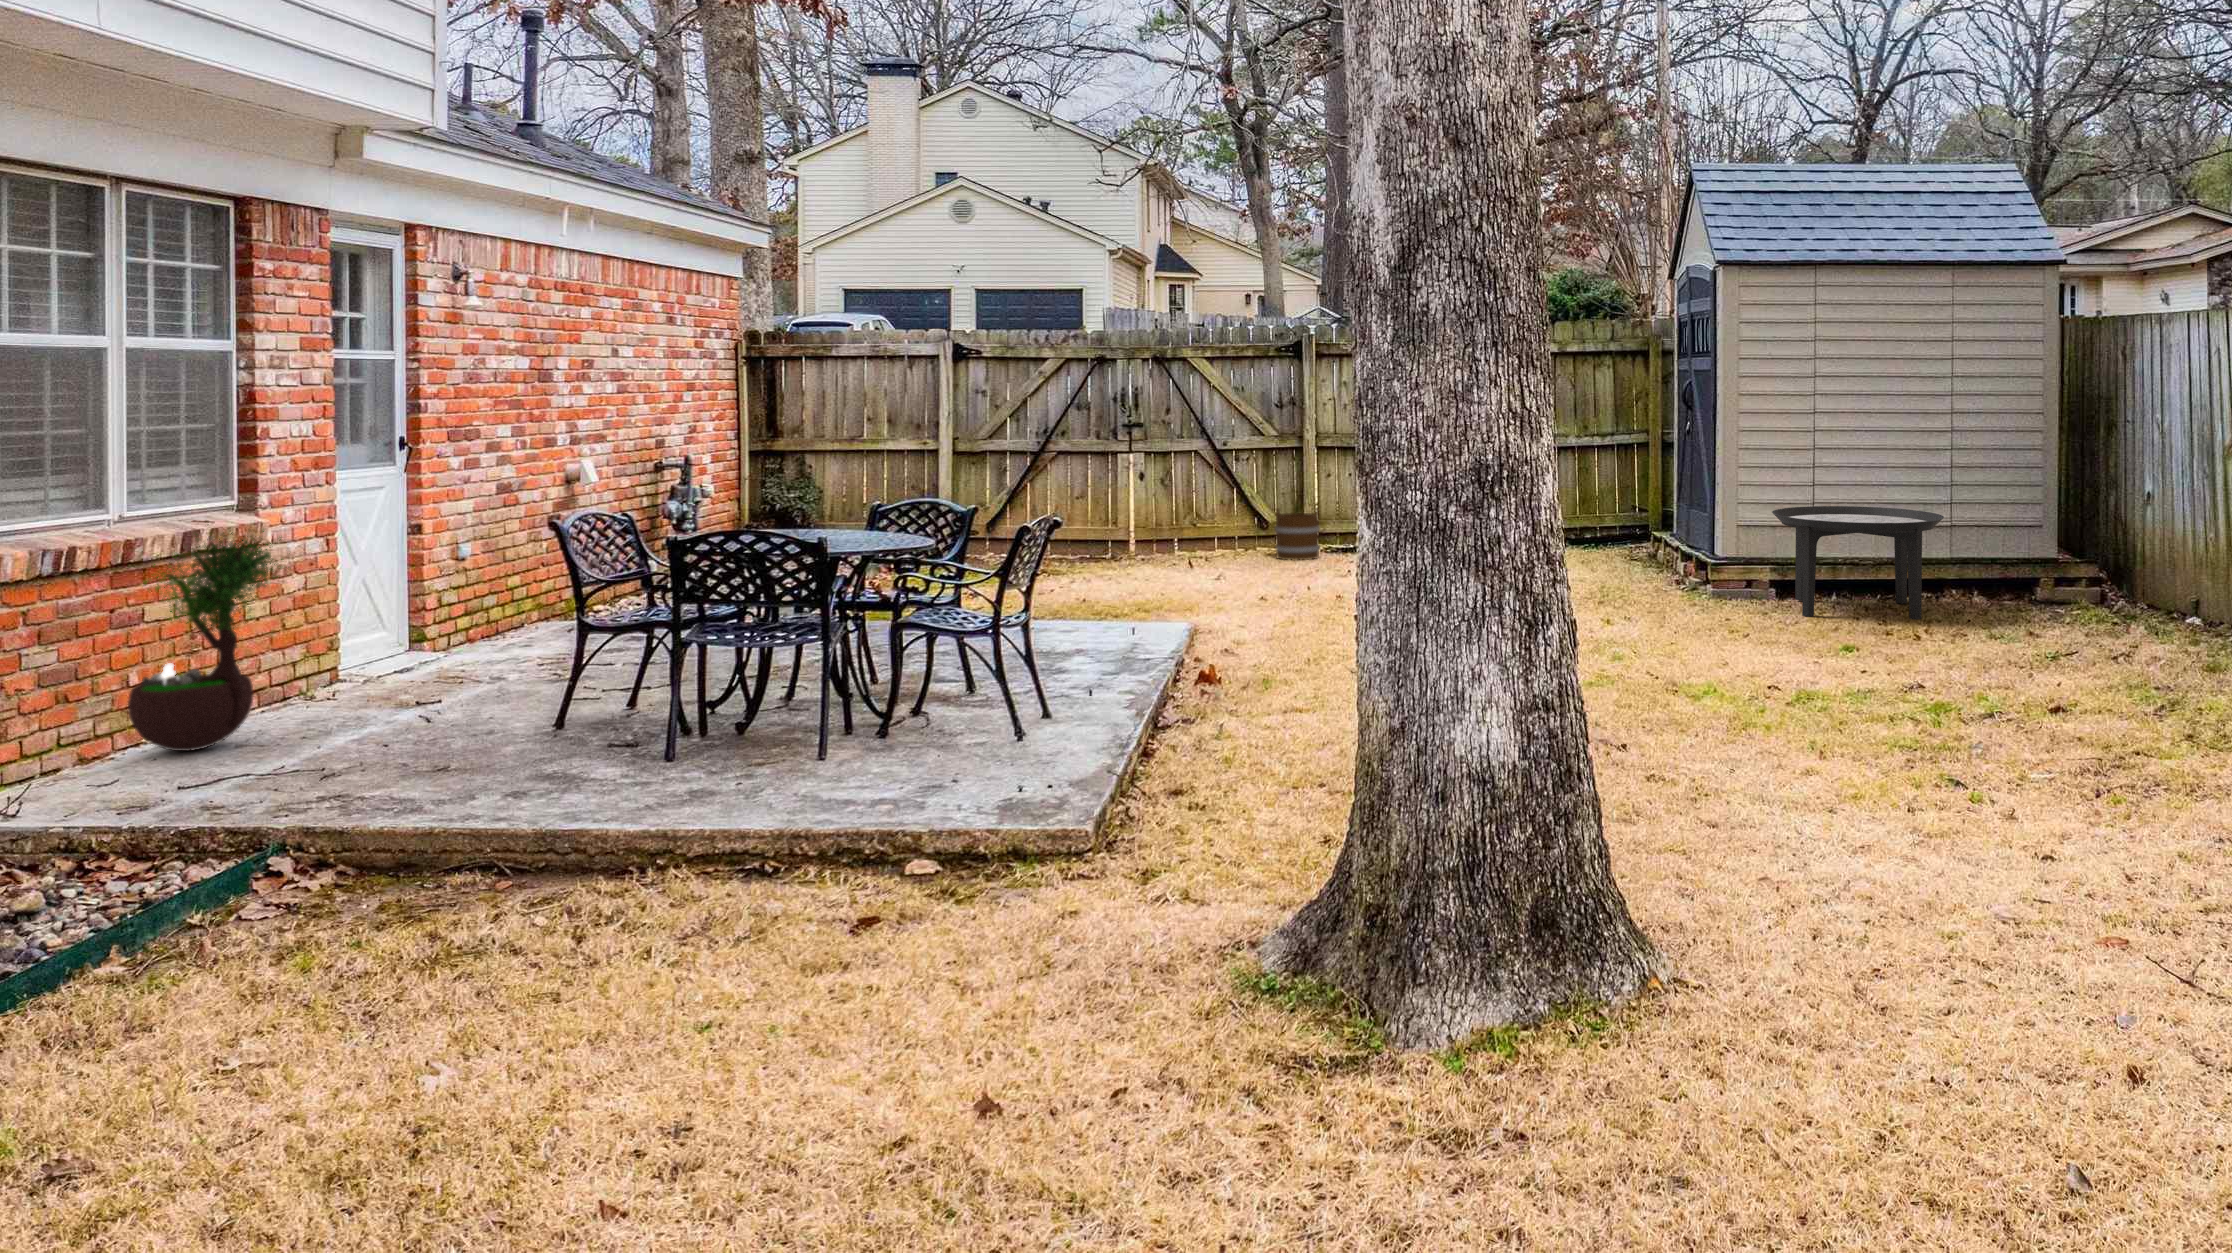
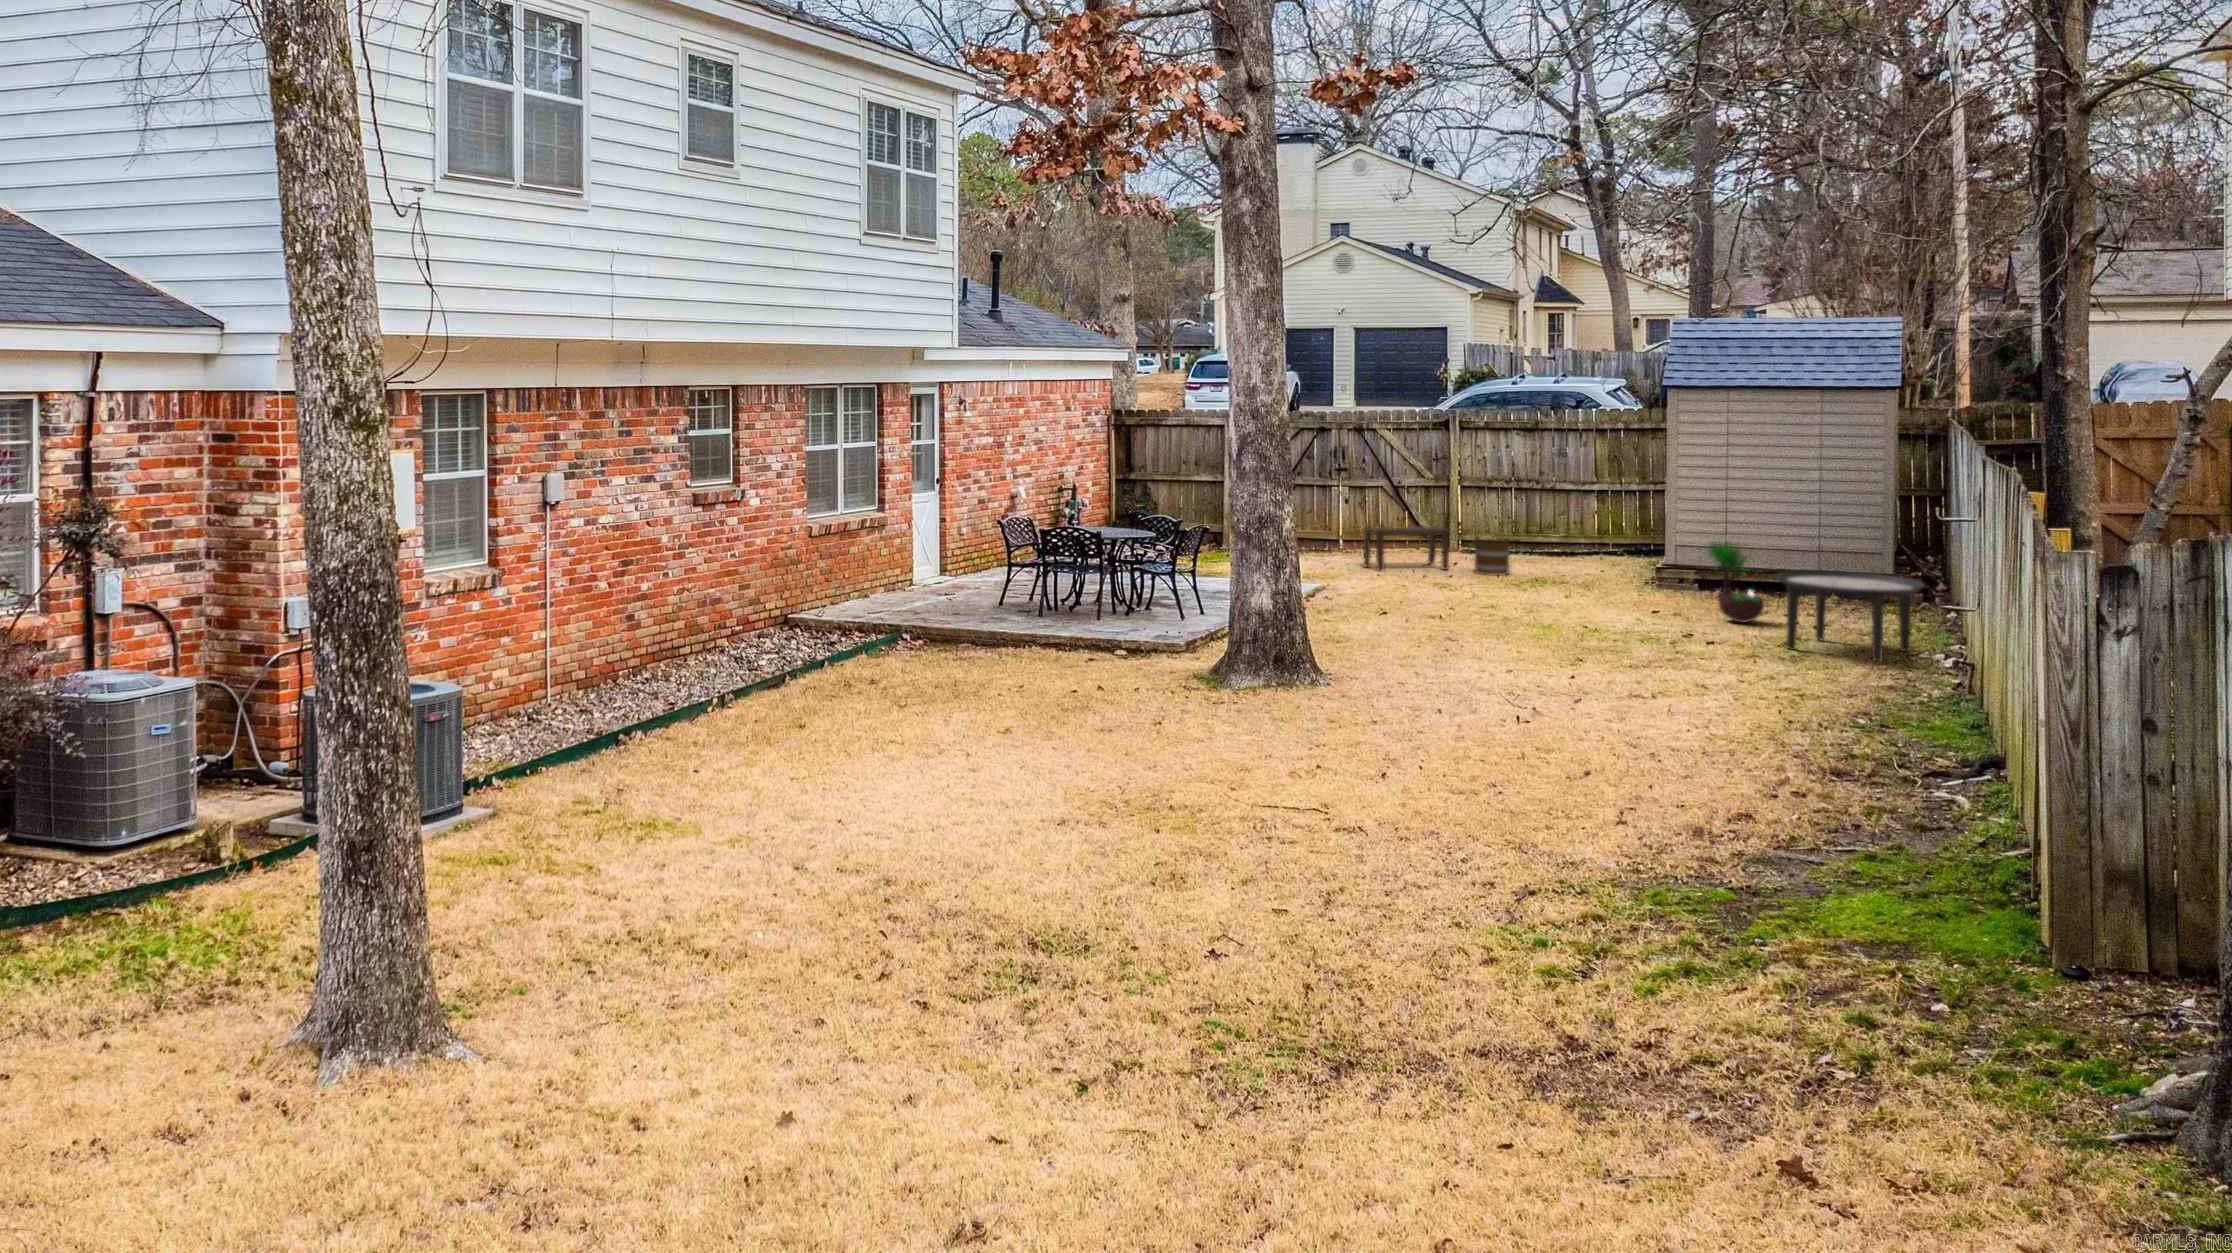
bench: none [1133,498,1246,568] -> present [1364,526,1450,571]
potted tree: present [128,531,290,751] -> present [1705,542,1764,623]

